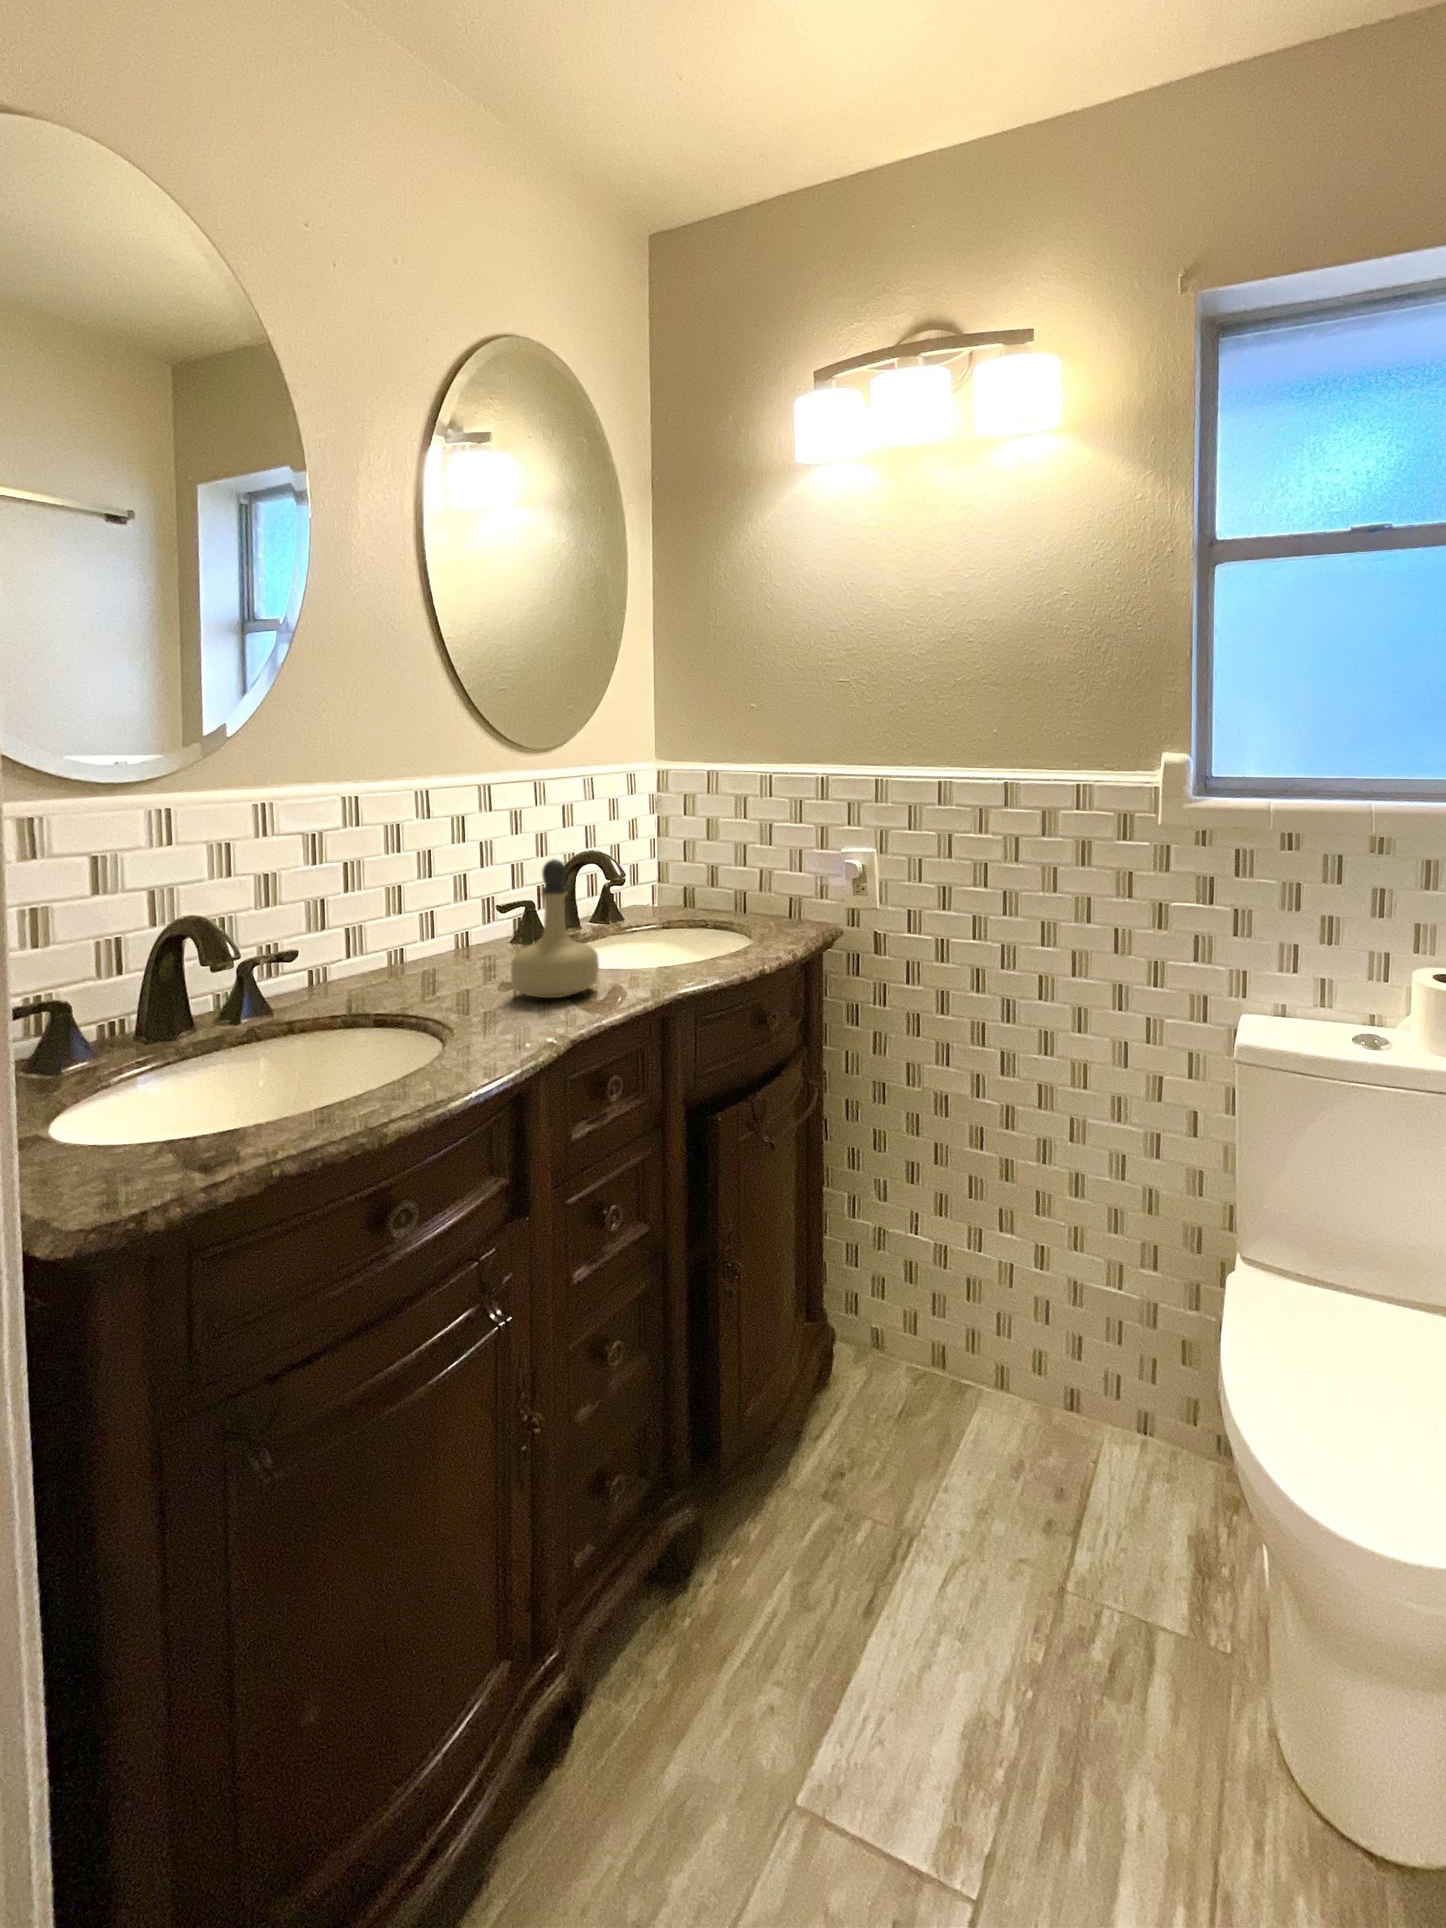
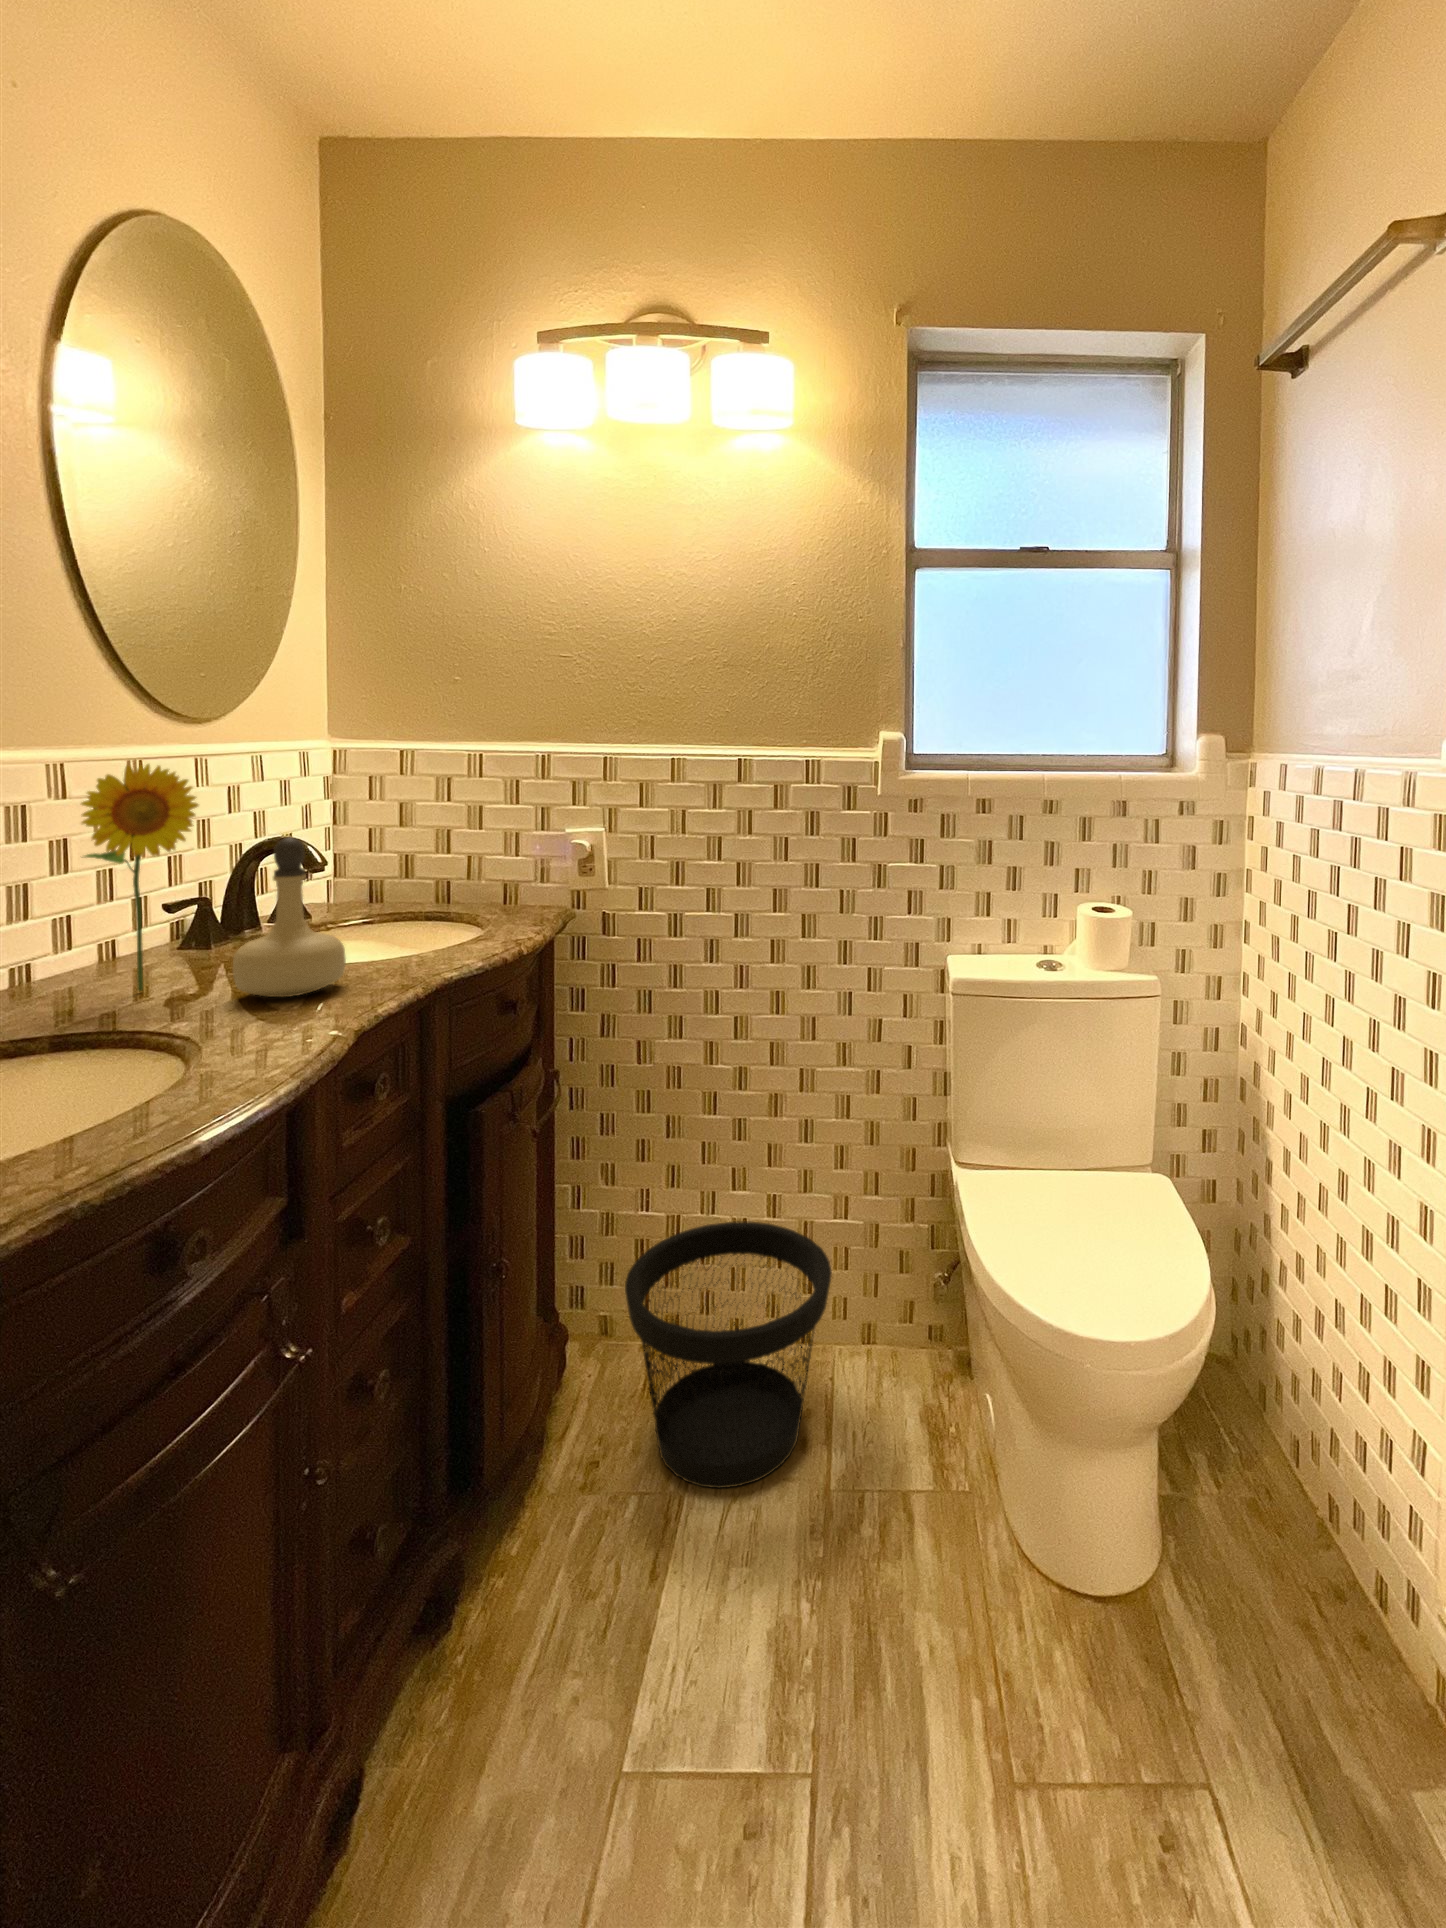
flower: none [417,793,502,979] -> present [81,764,198,991]
wastebasket: none [869,1260,1084,1549] -> present [625,1221,832,1488]

